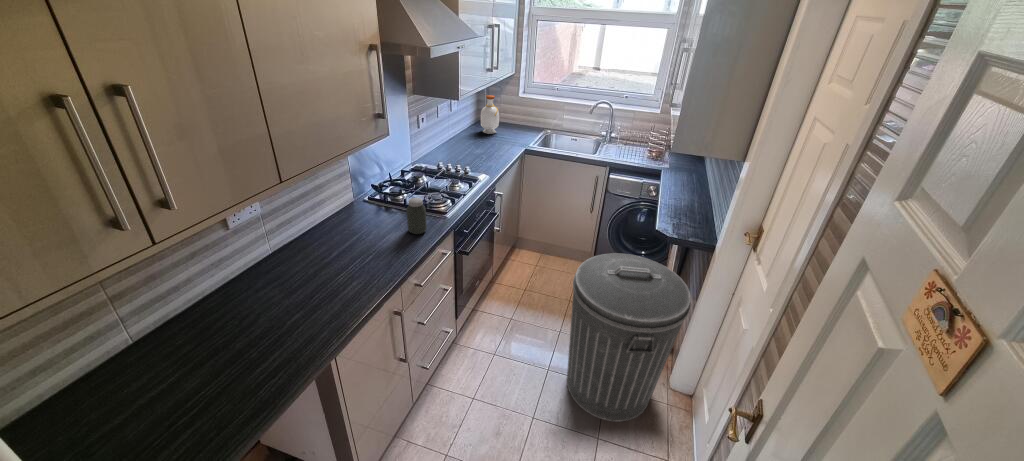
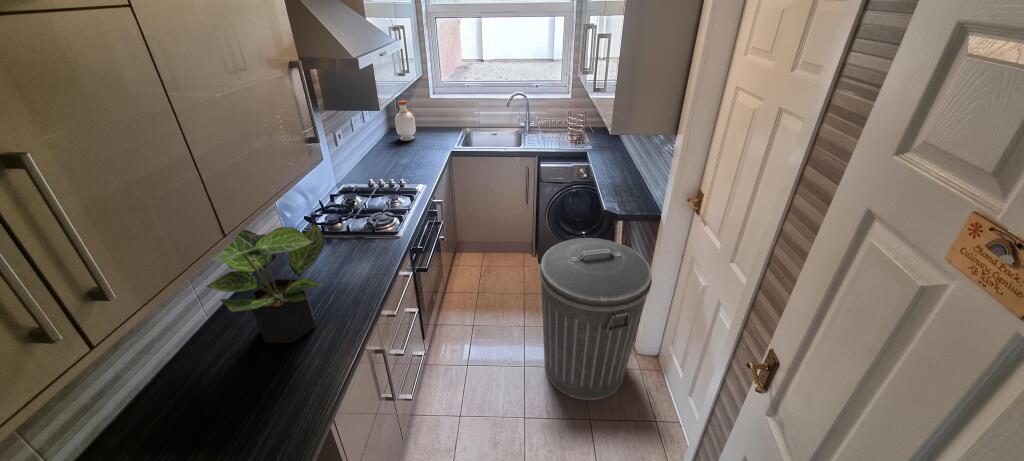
potted plant: none [251,179,368,288] -> present [206,223,325,343]
jar: present [407,198,427,234] -> none [358,222,383,261]

